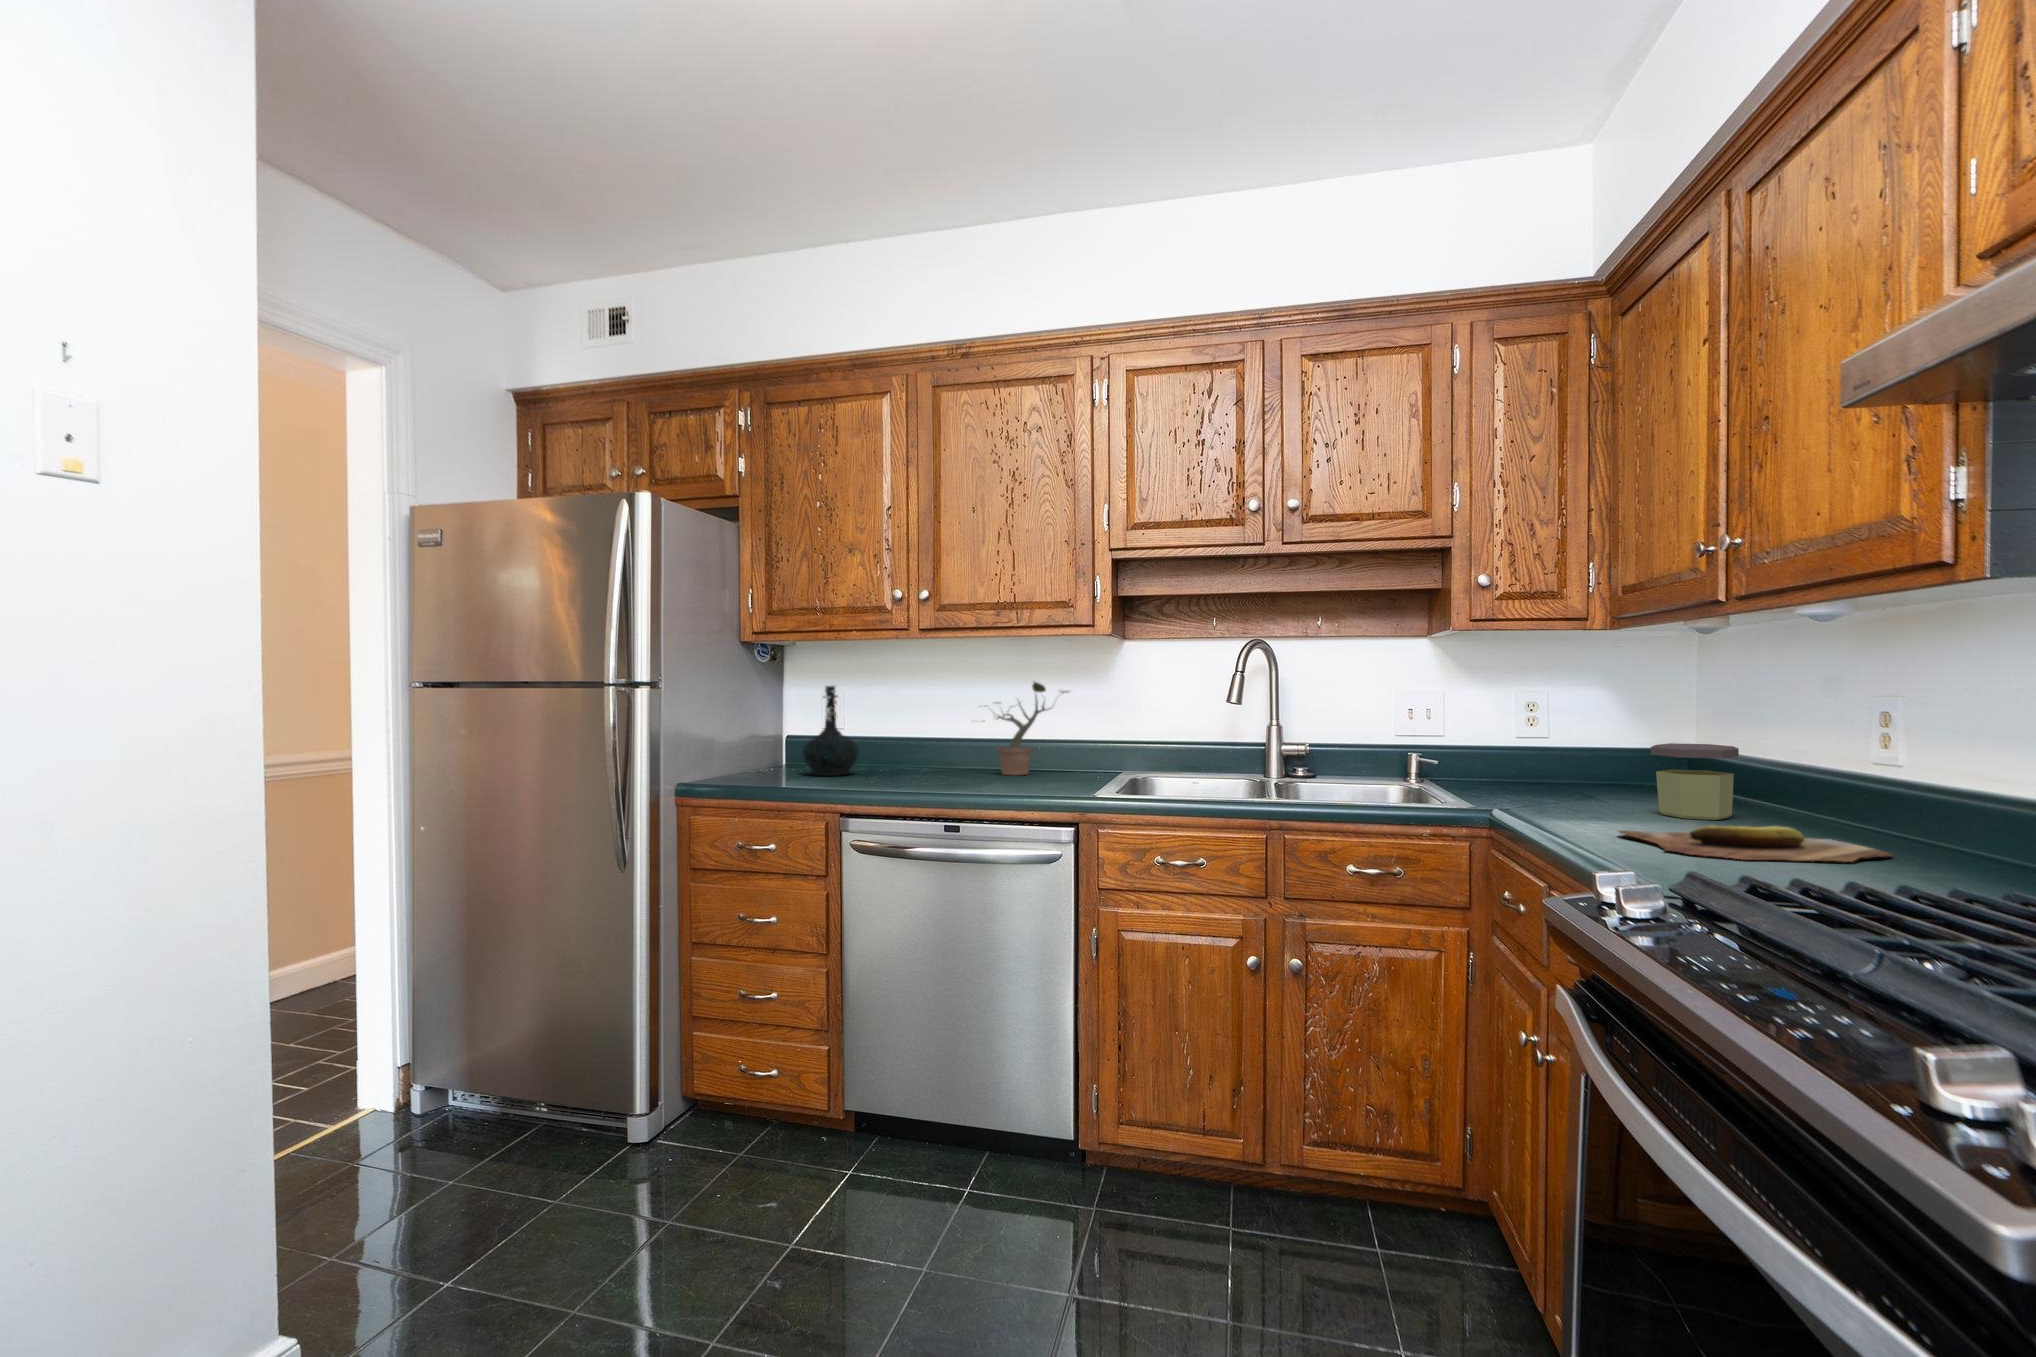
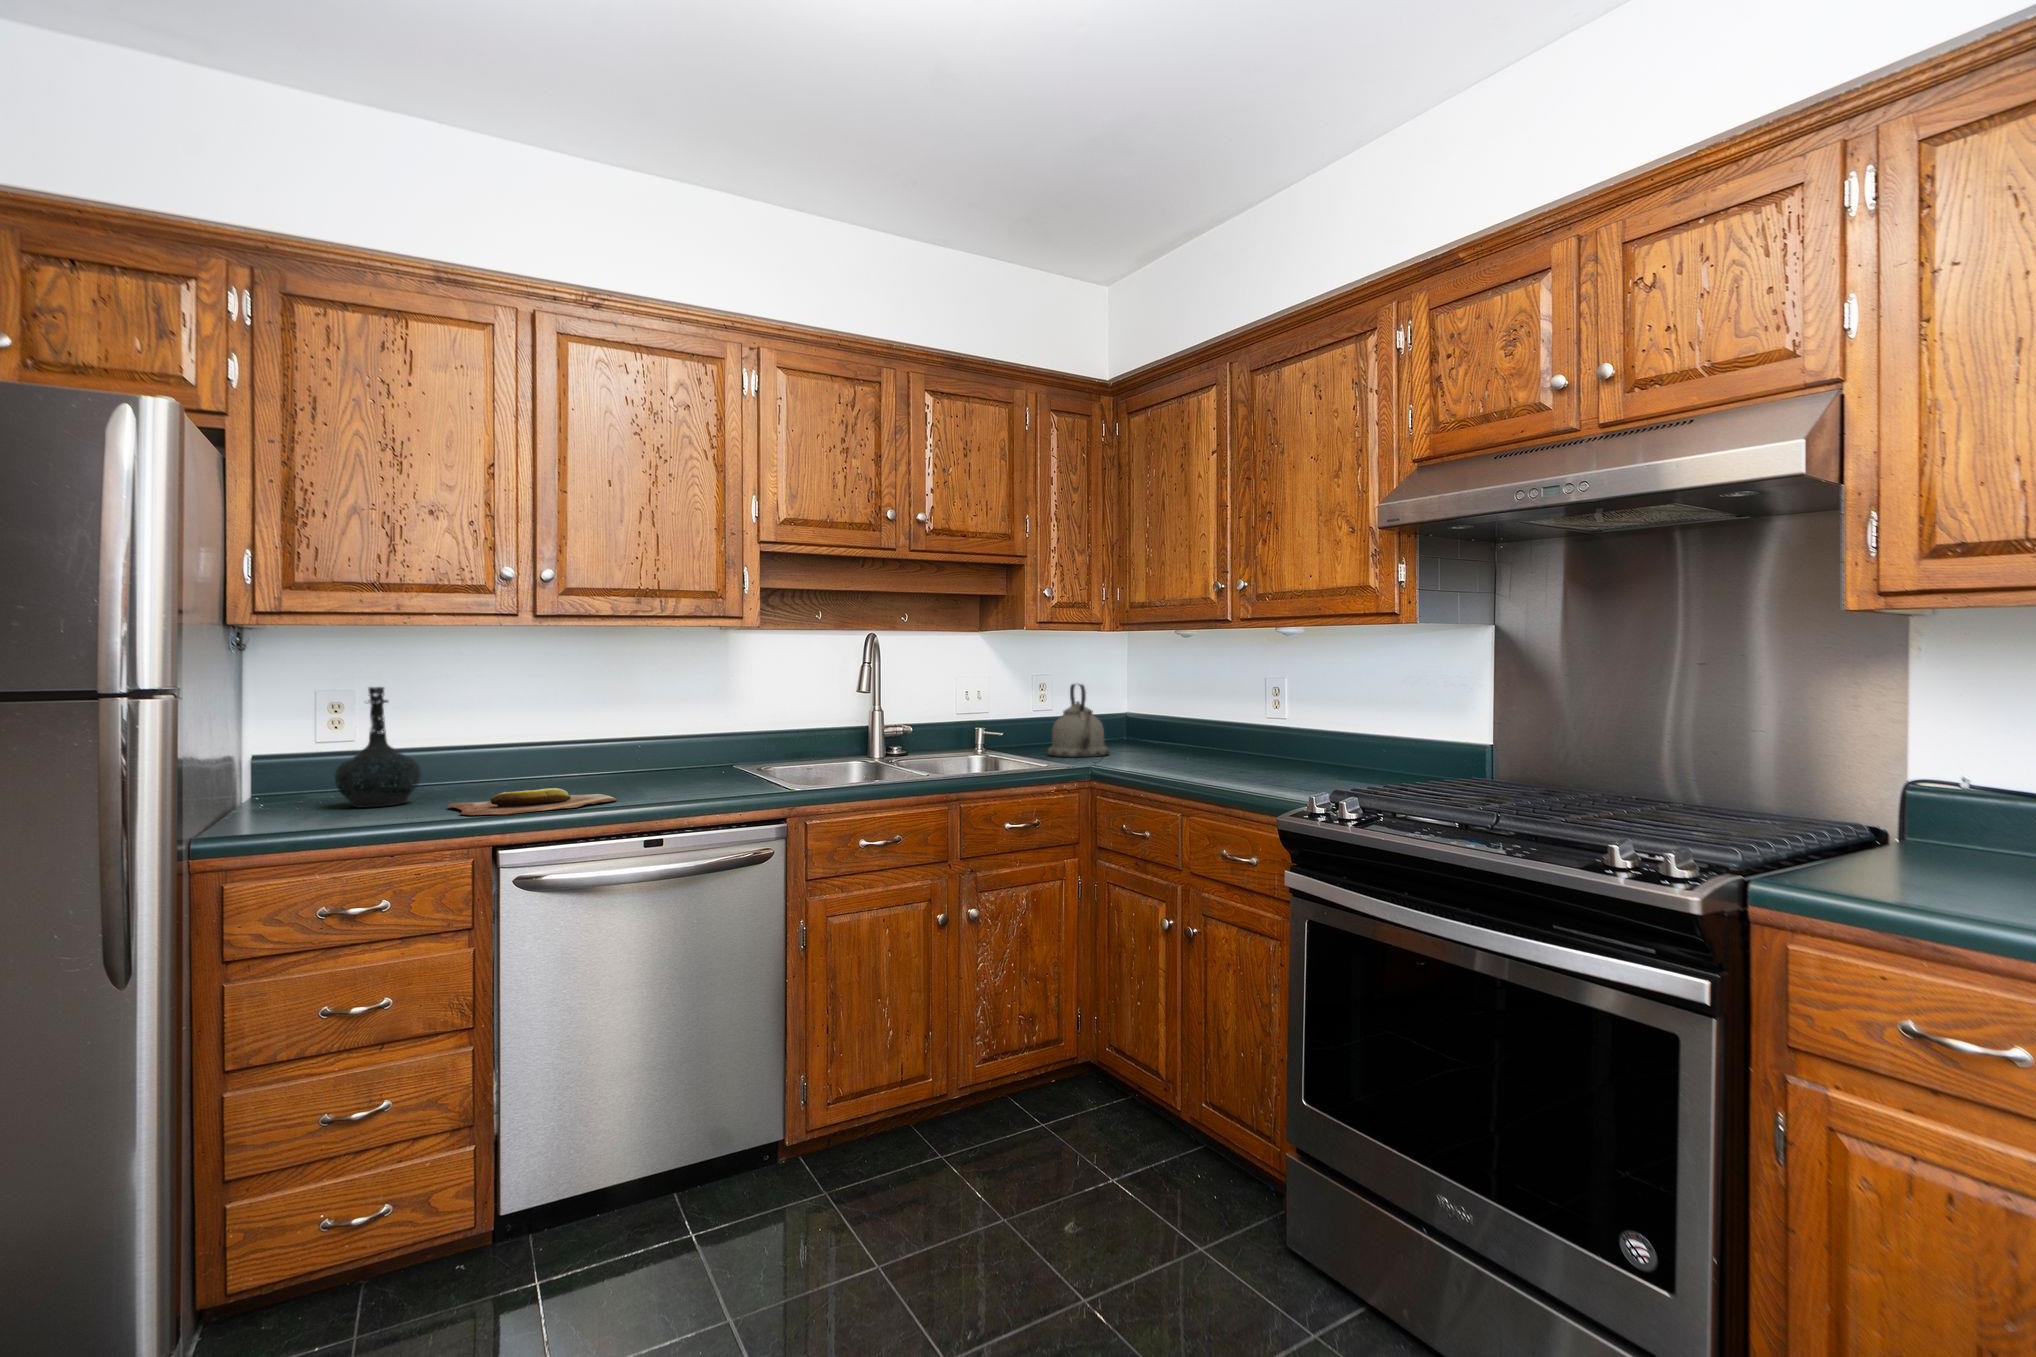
potted plant: present [983,681,1068,775] -> none [554,658,675,784]
kettle: none [1522,698,1619,797] -> present [1048,684,1109,757]
jar: present [1651,743,1739,820] -> none [1167,713,1209,763]
cutting board: present [1619,825,1892,862] -> present [448,788,617,815]

